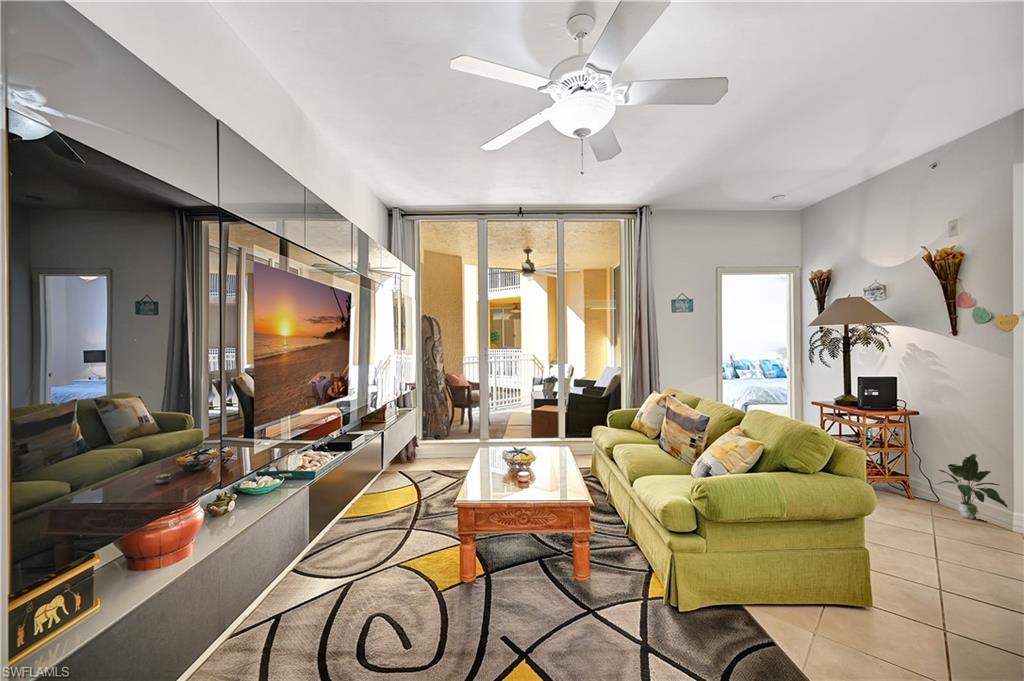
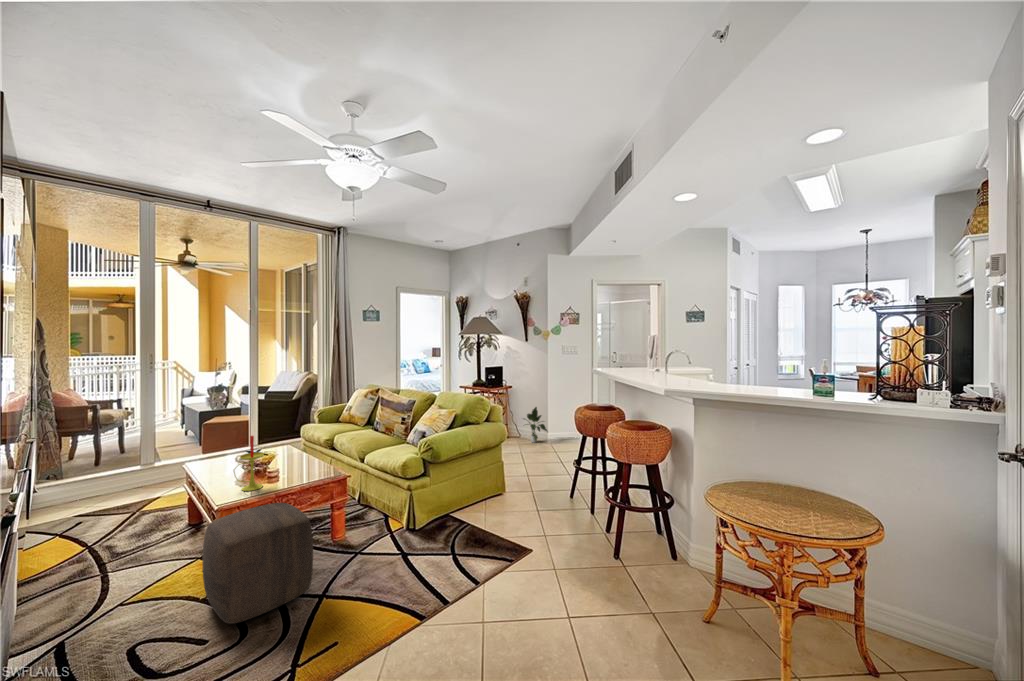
candle: none [478,434,505,494] -> present [234,436,264,491]
ottoman: none [424,516,522,644] -> present [202,503,313,624]

